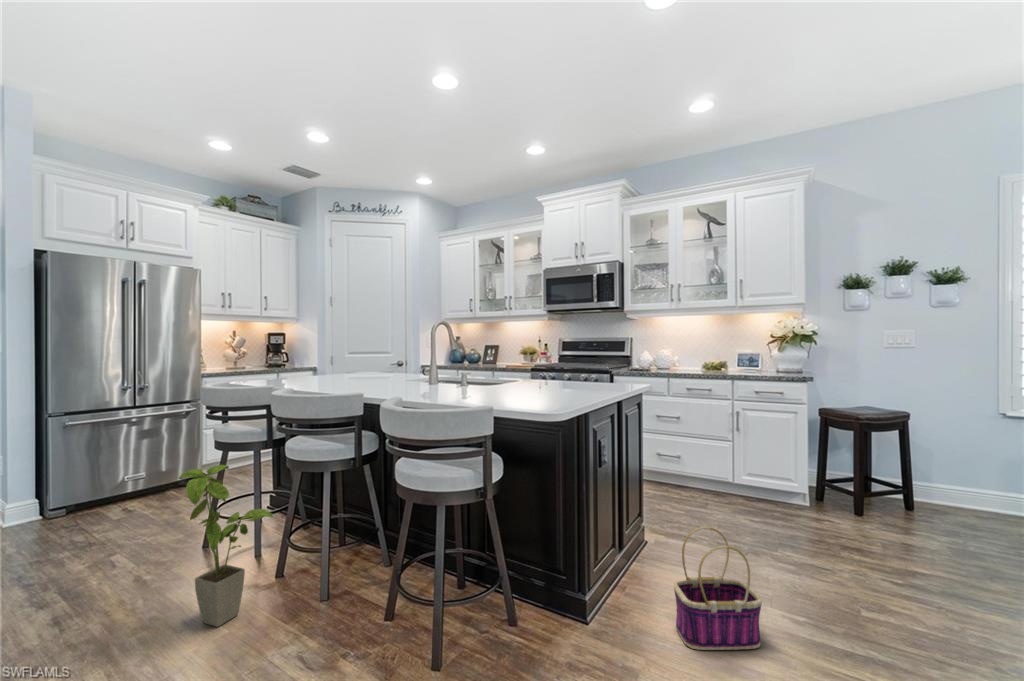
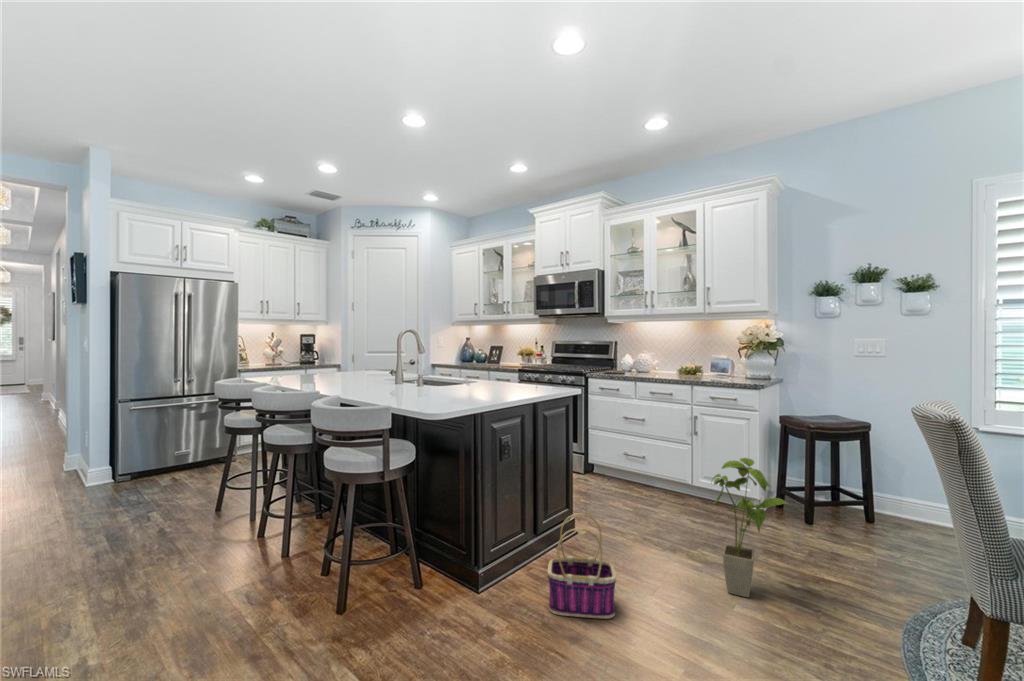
house plant: present [179,465,274,627] -> present [713,458,788,597]

